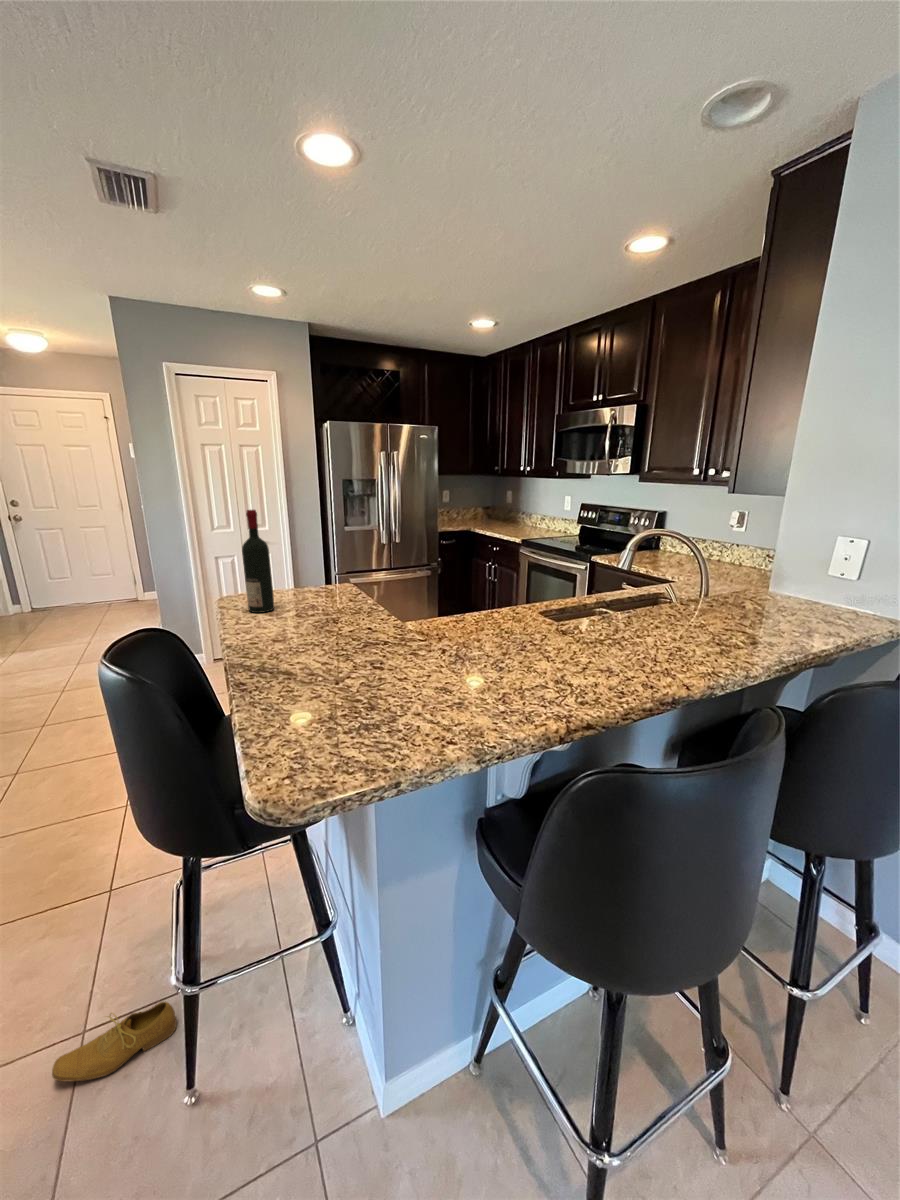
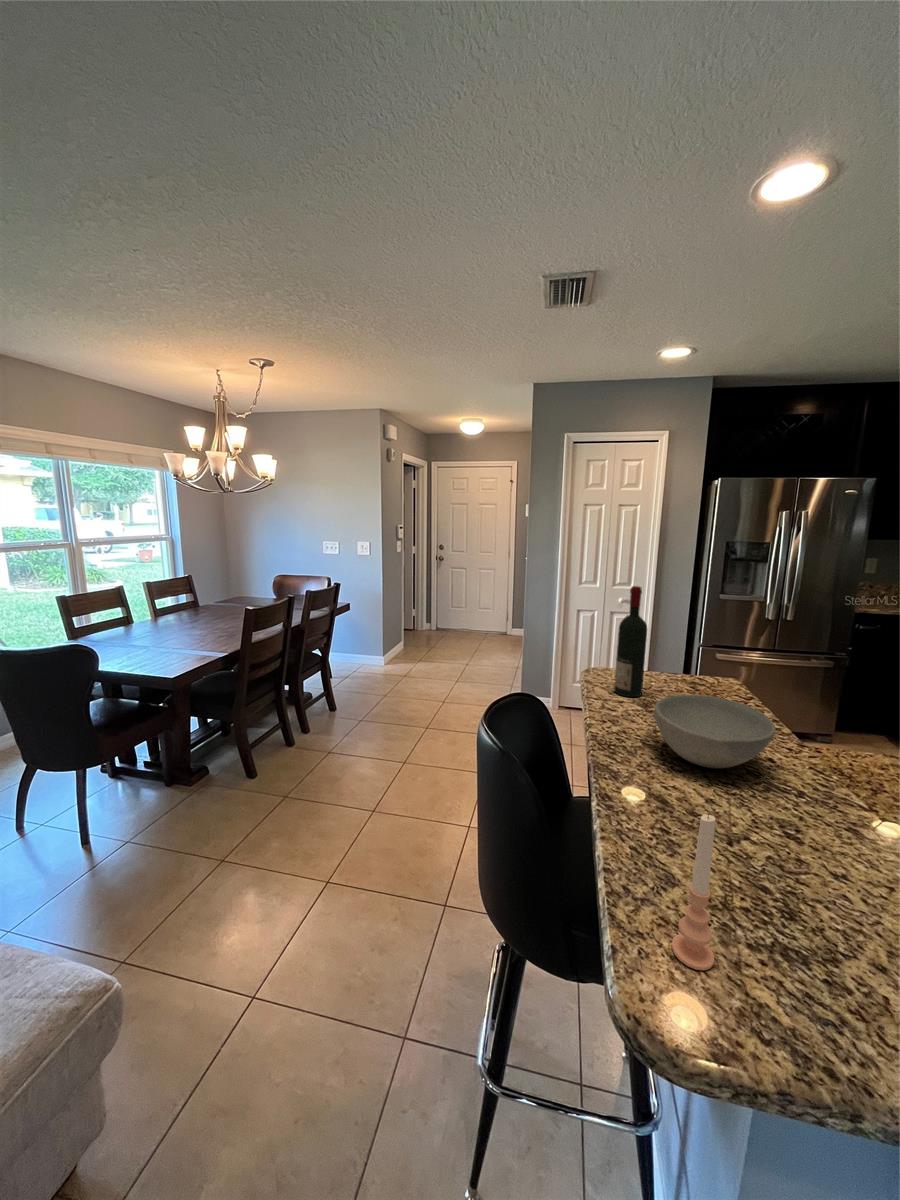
bowl: none [277,591,366,644] -> present [654,694,776,768]
candle: none [291,644,321,759] -> present [672,815,716,970]
shoe: present [52,1002,177,1081] -> none [382,1032,475,1097]

